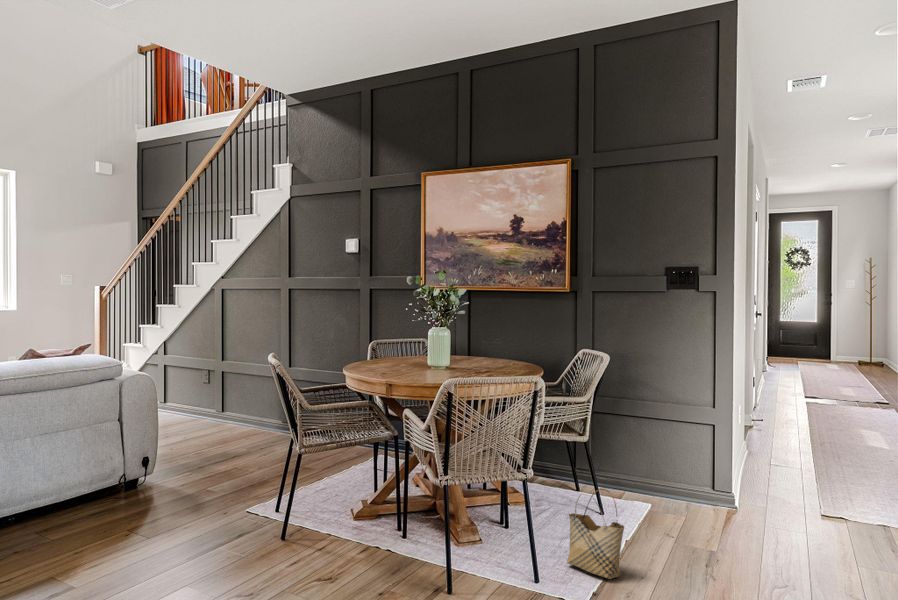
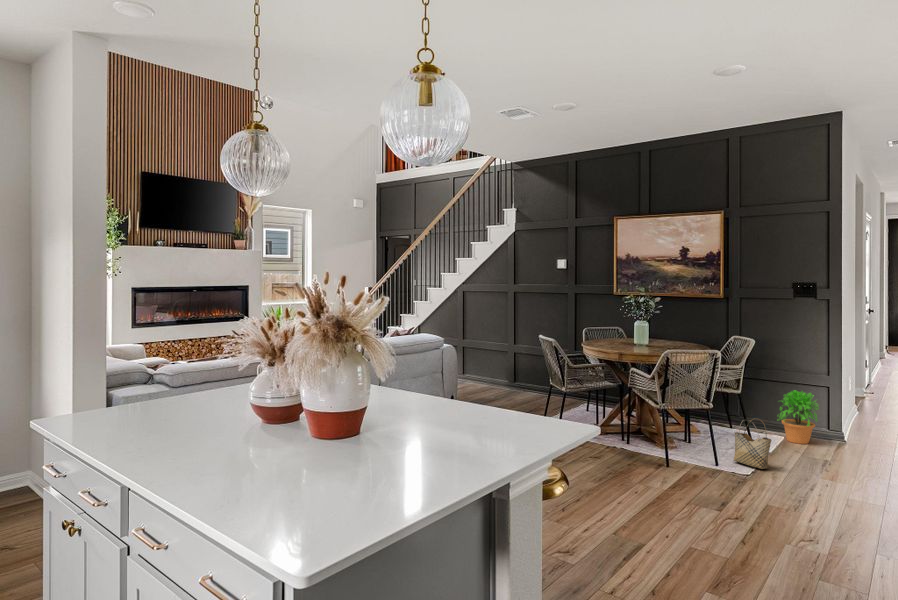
potted plant: none [642,431,703,517] -> present [780,390,819,444]

